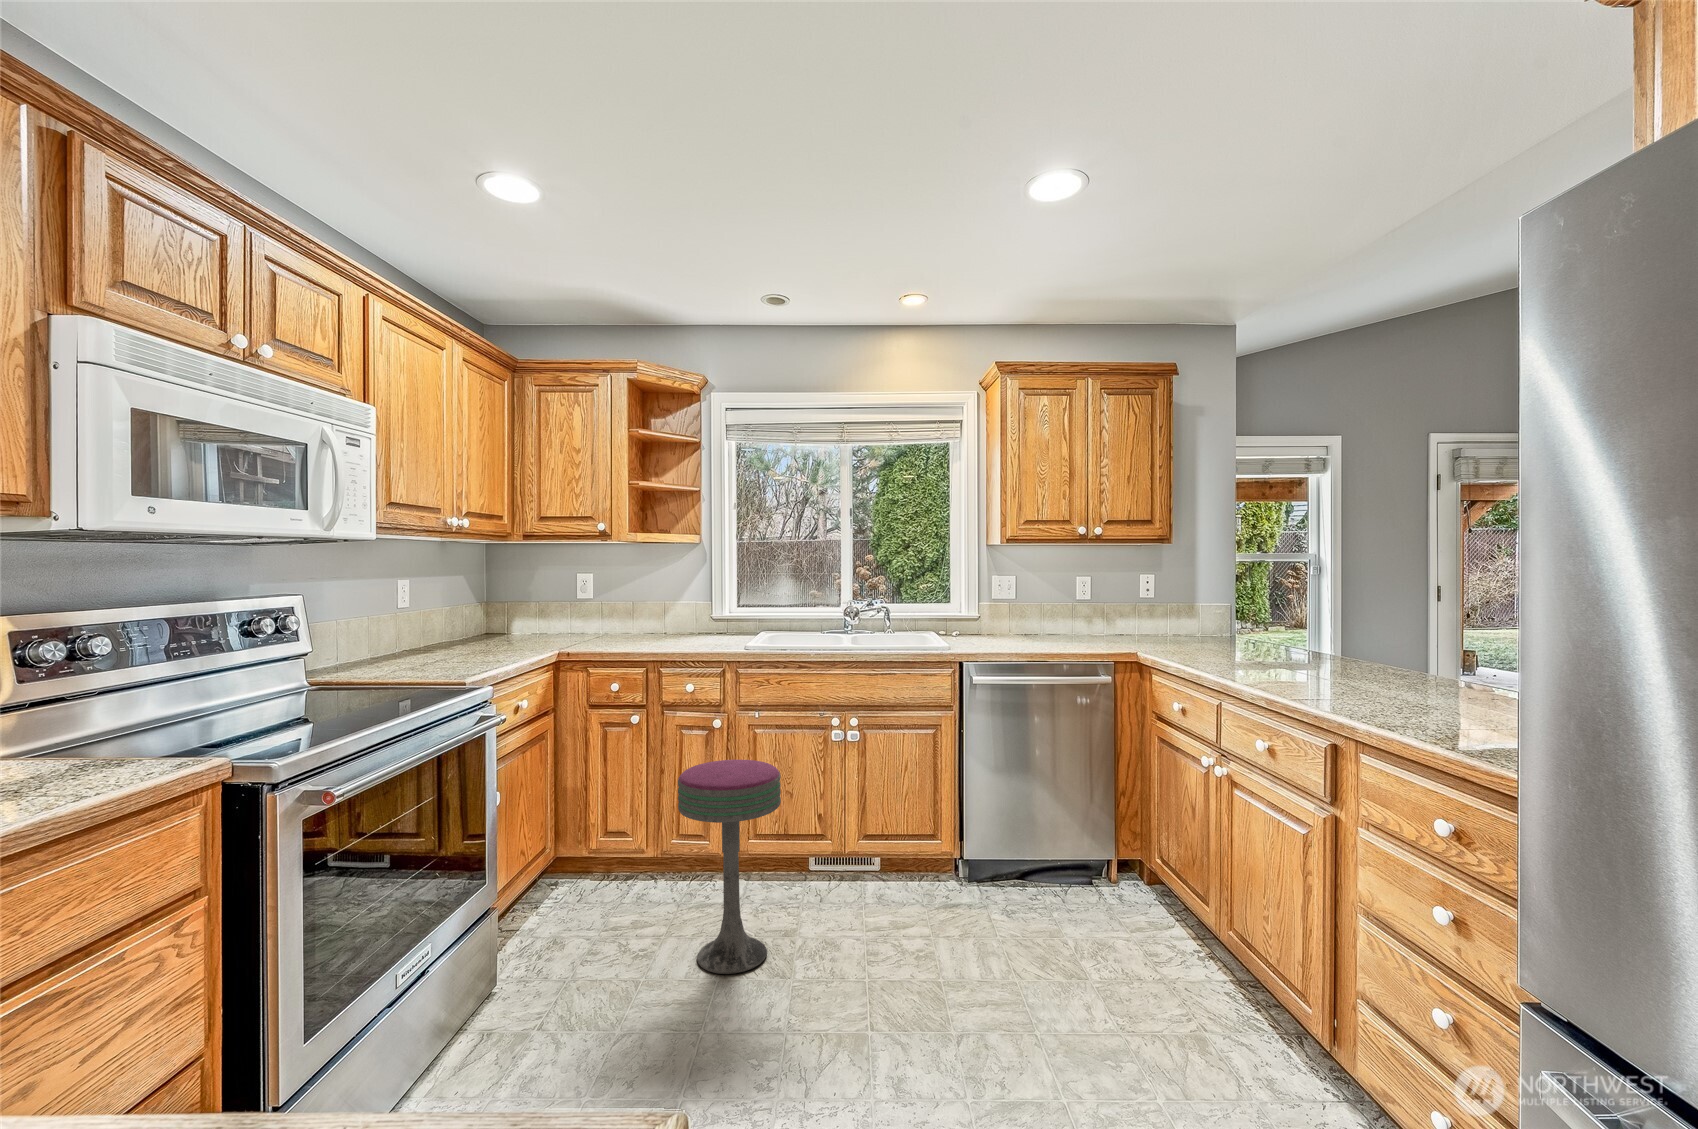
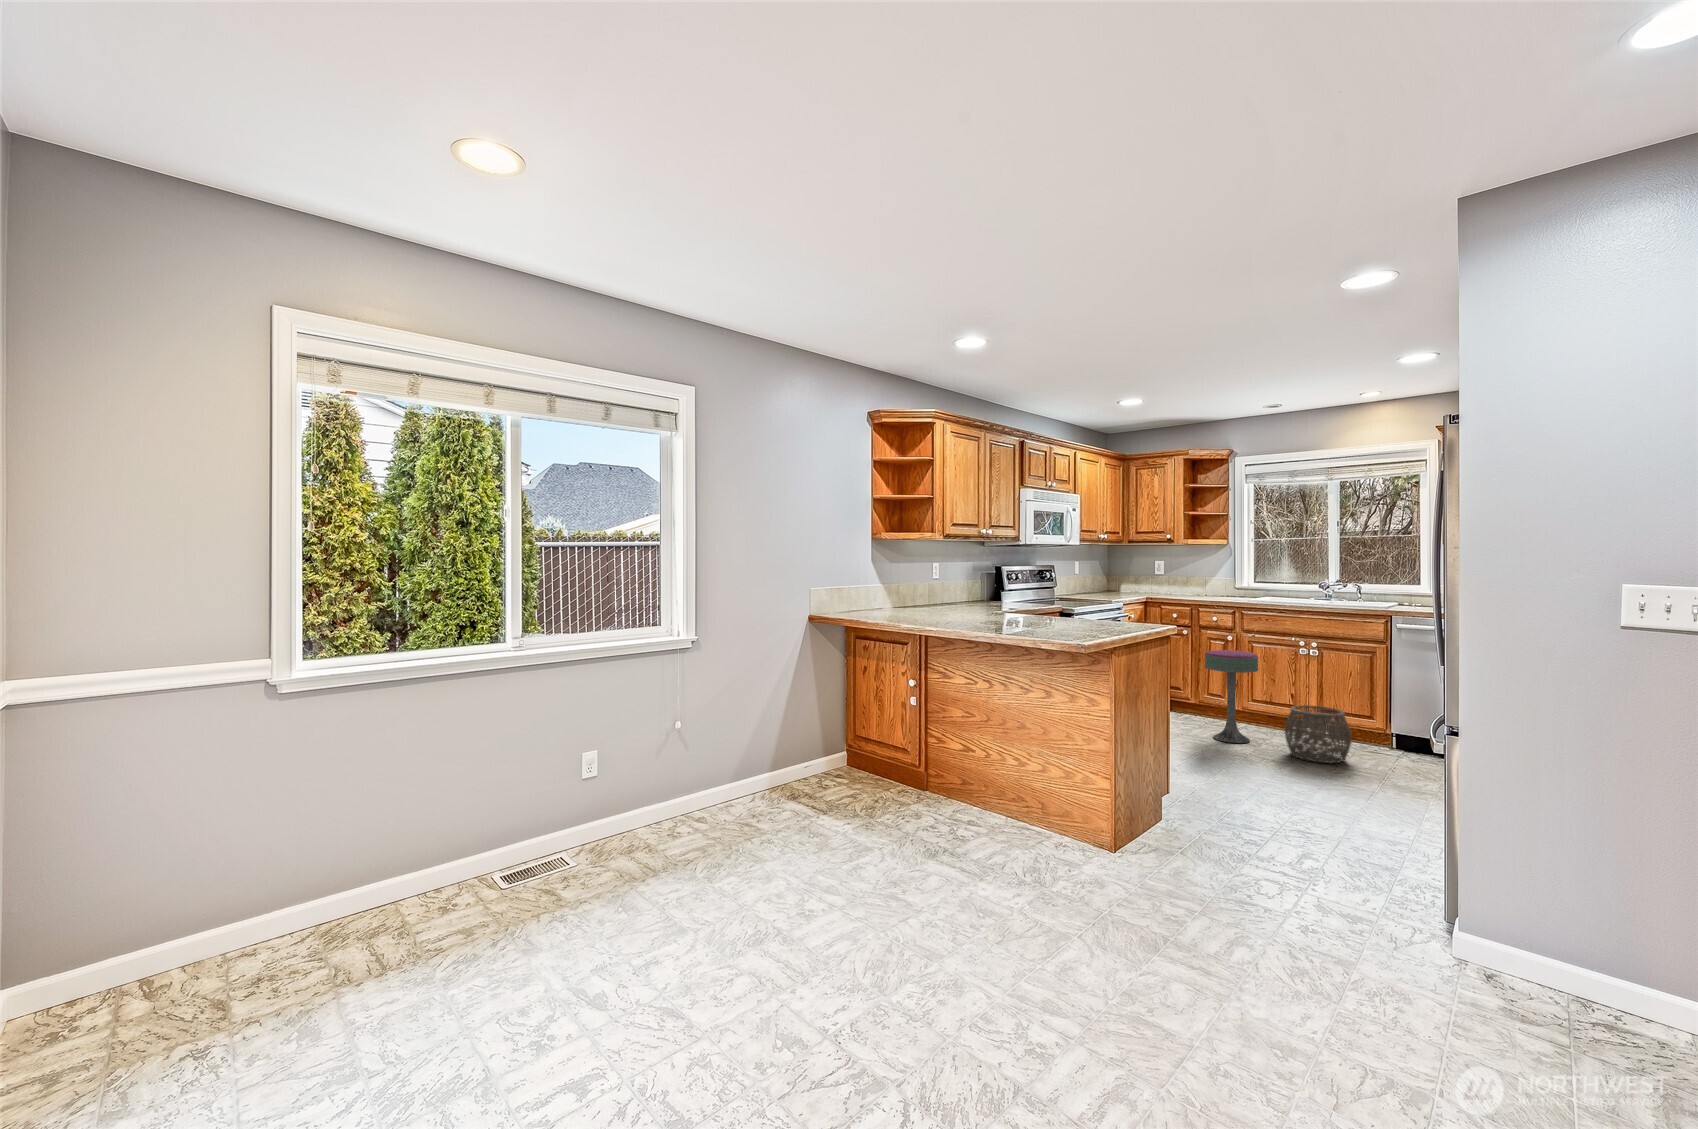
woven basket: none [838,861,955,1003] -> present [1285,705,1351,763]

